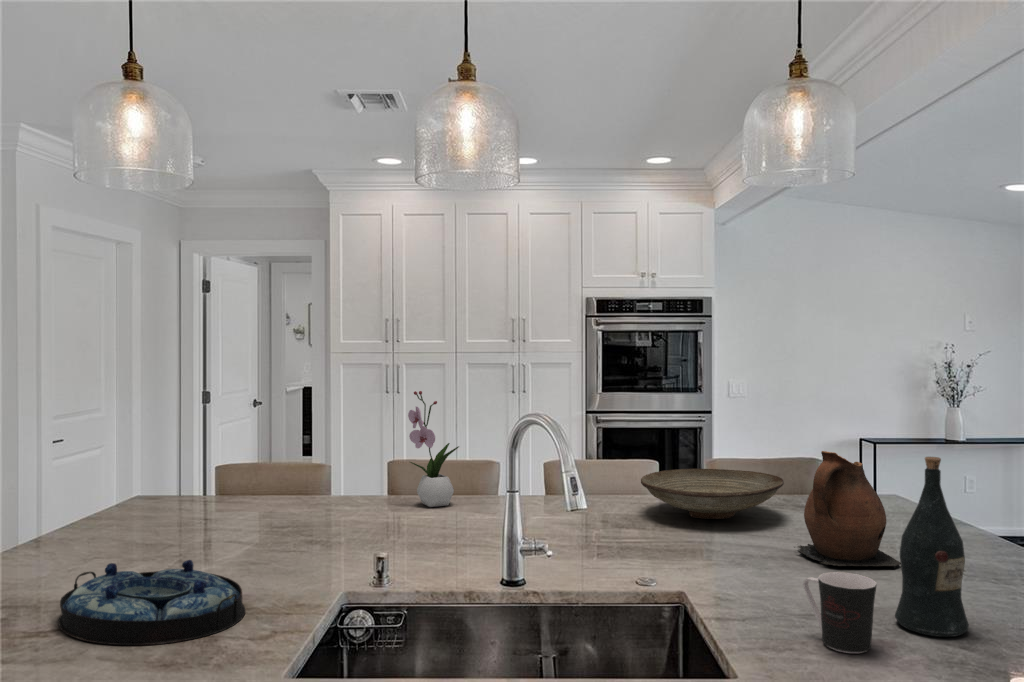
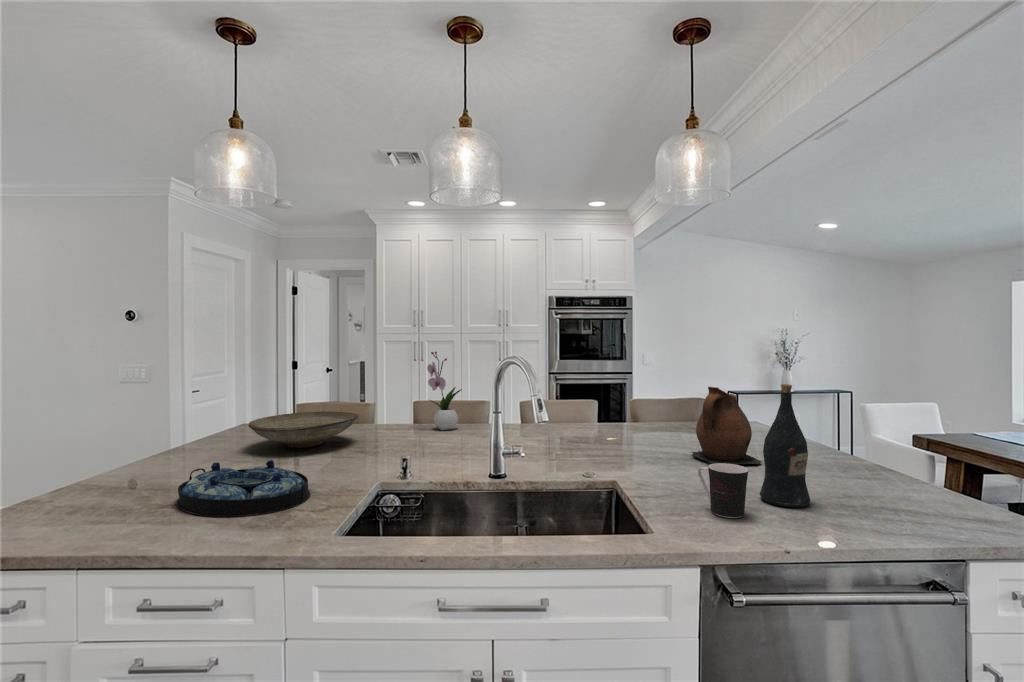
decorative bowl: present [641,469,784,519] -> present [249,412,358,448]

